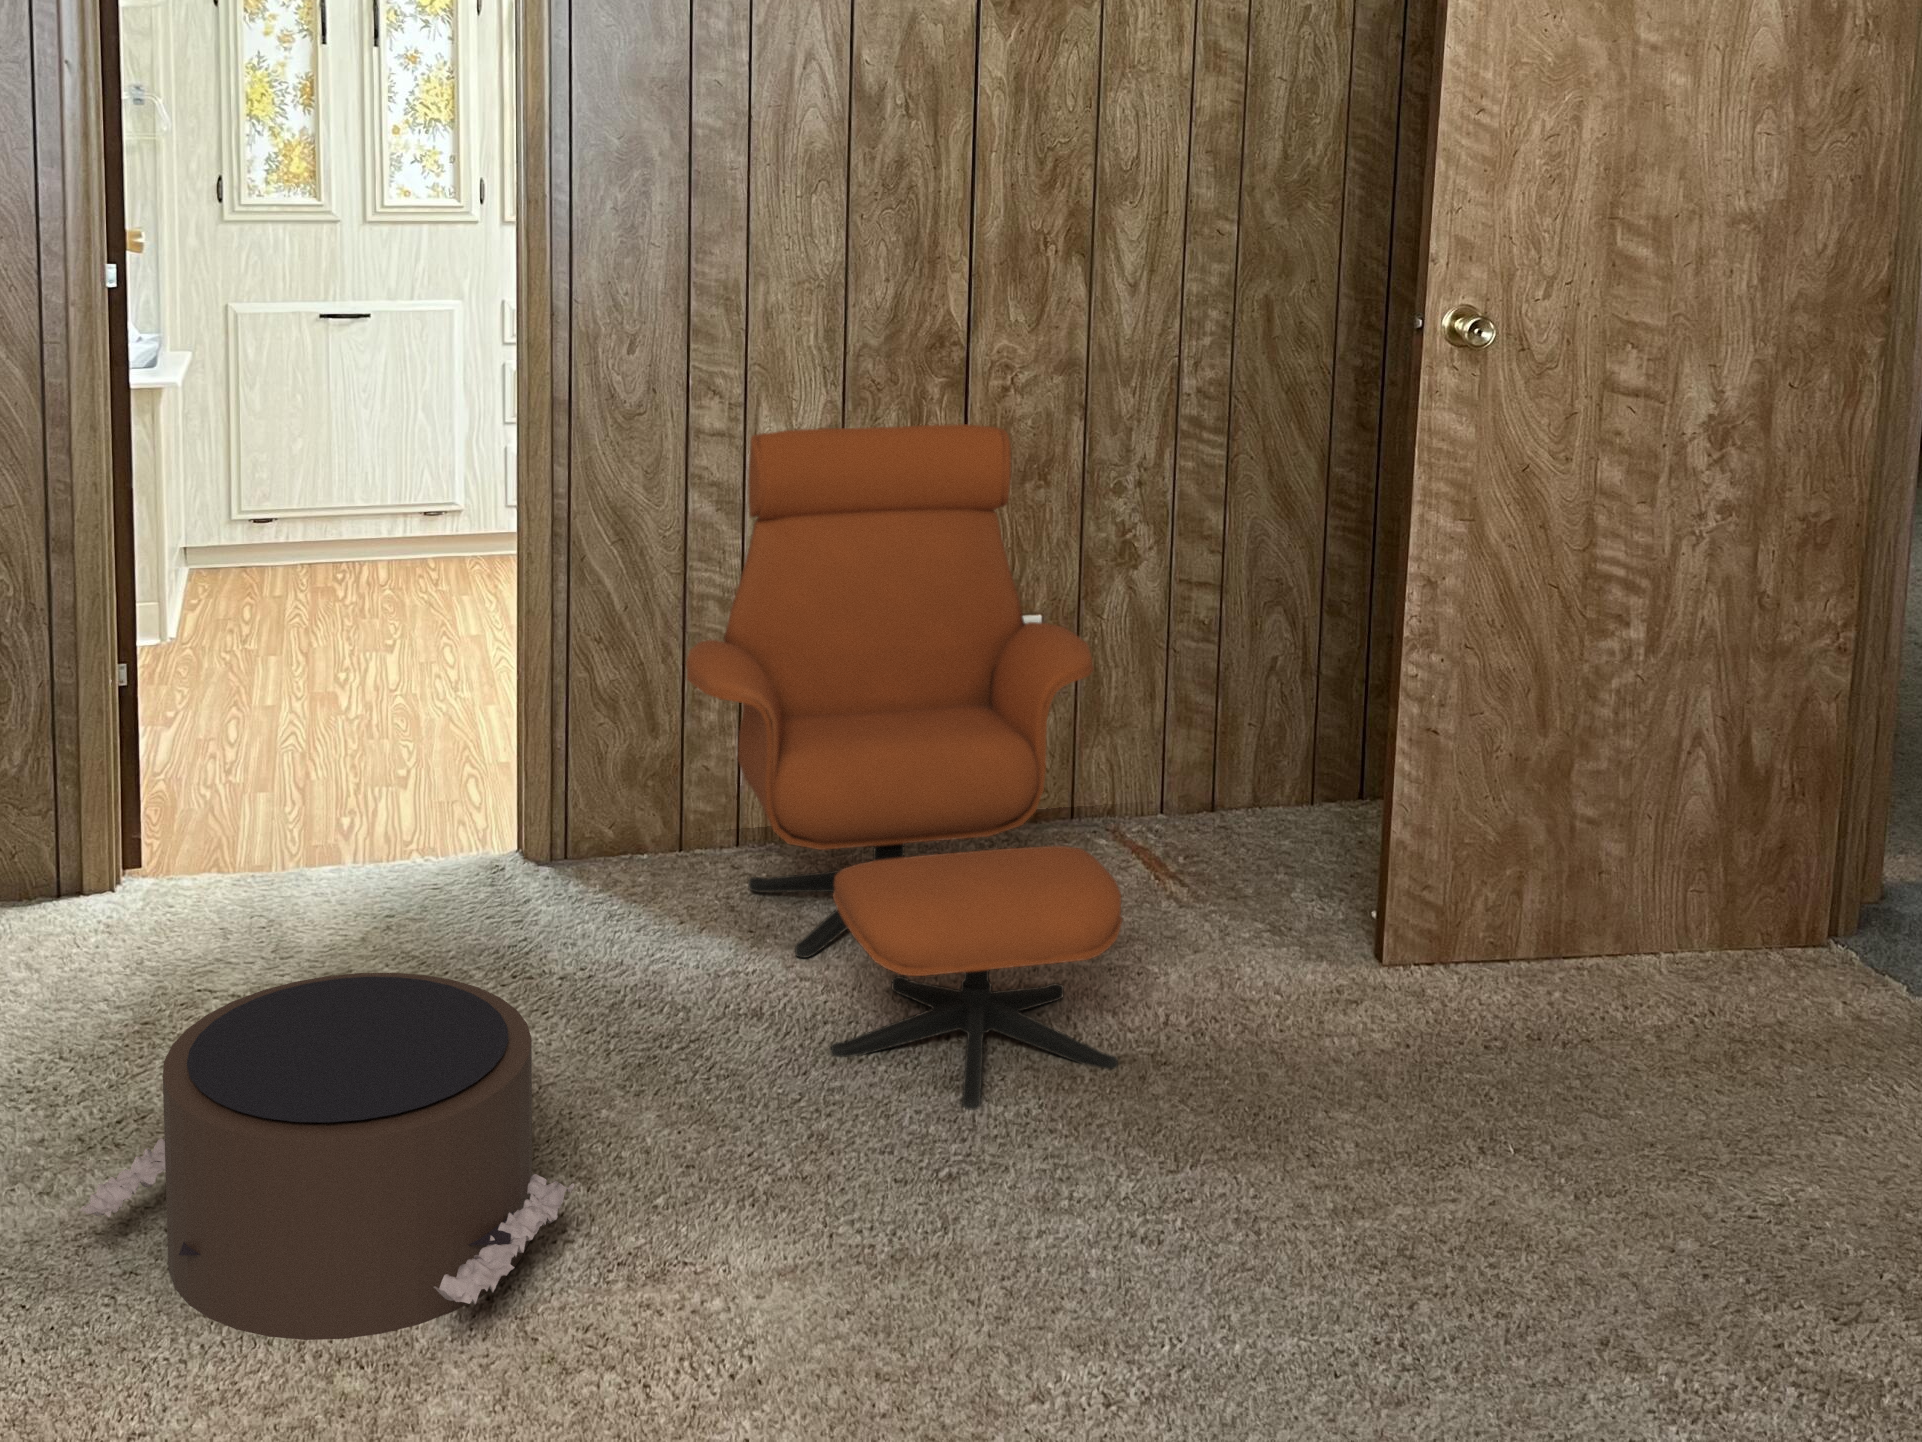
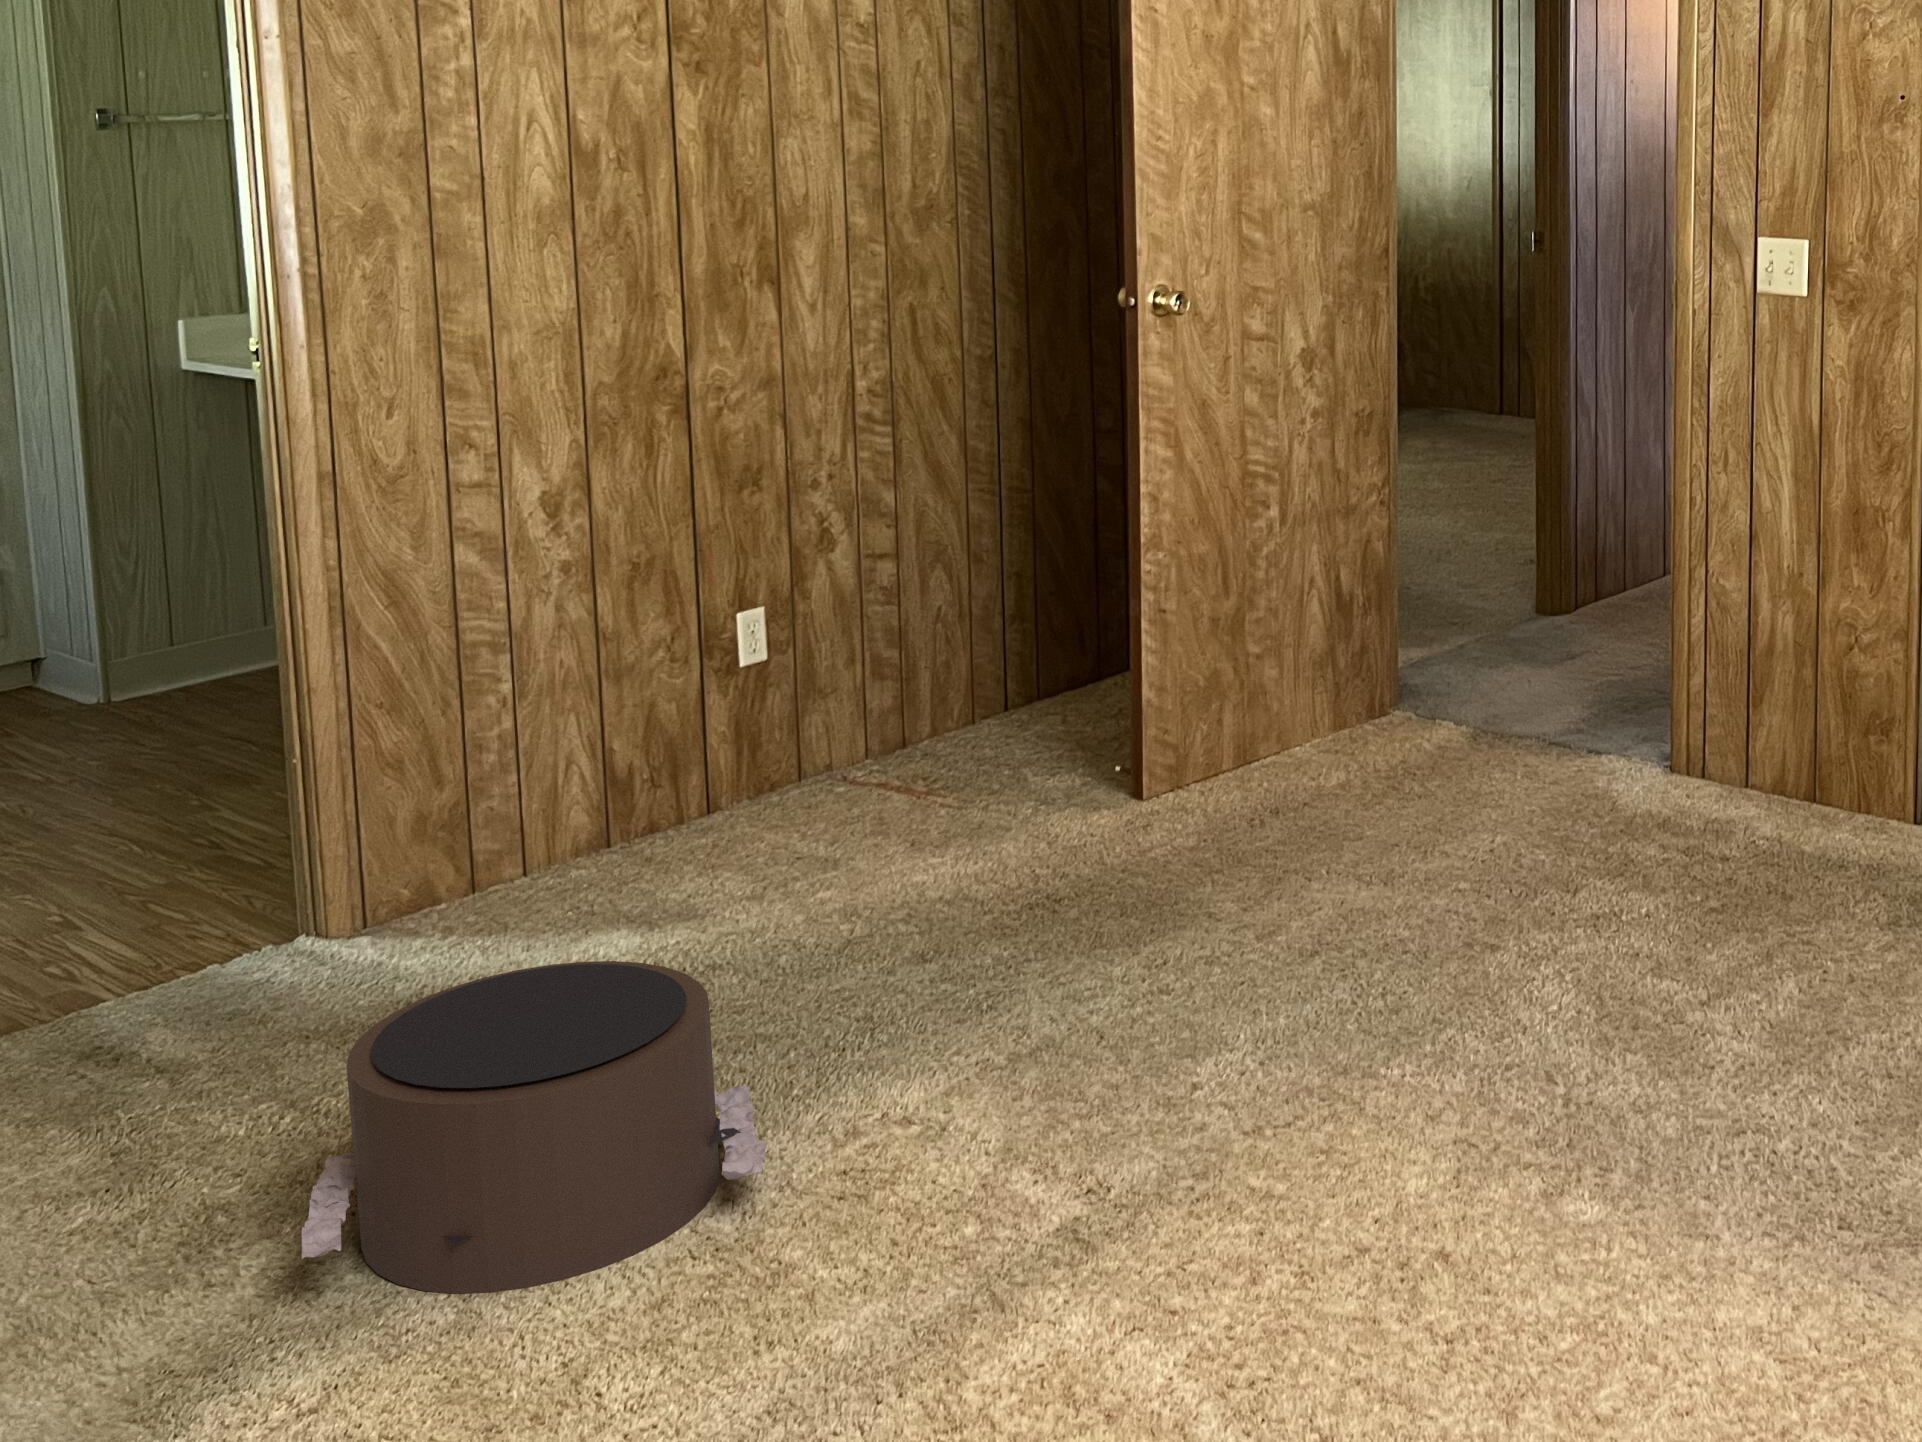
lounge chair: present [686,424,1122,1109] -> none [507,437,1026,977]

